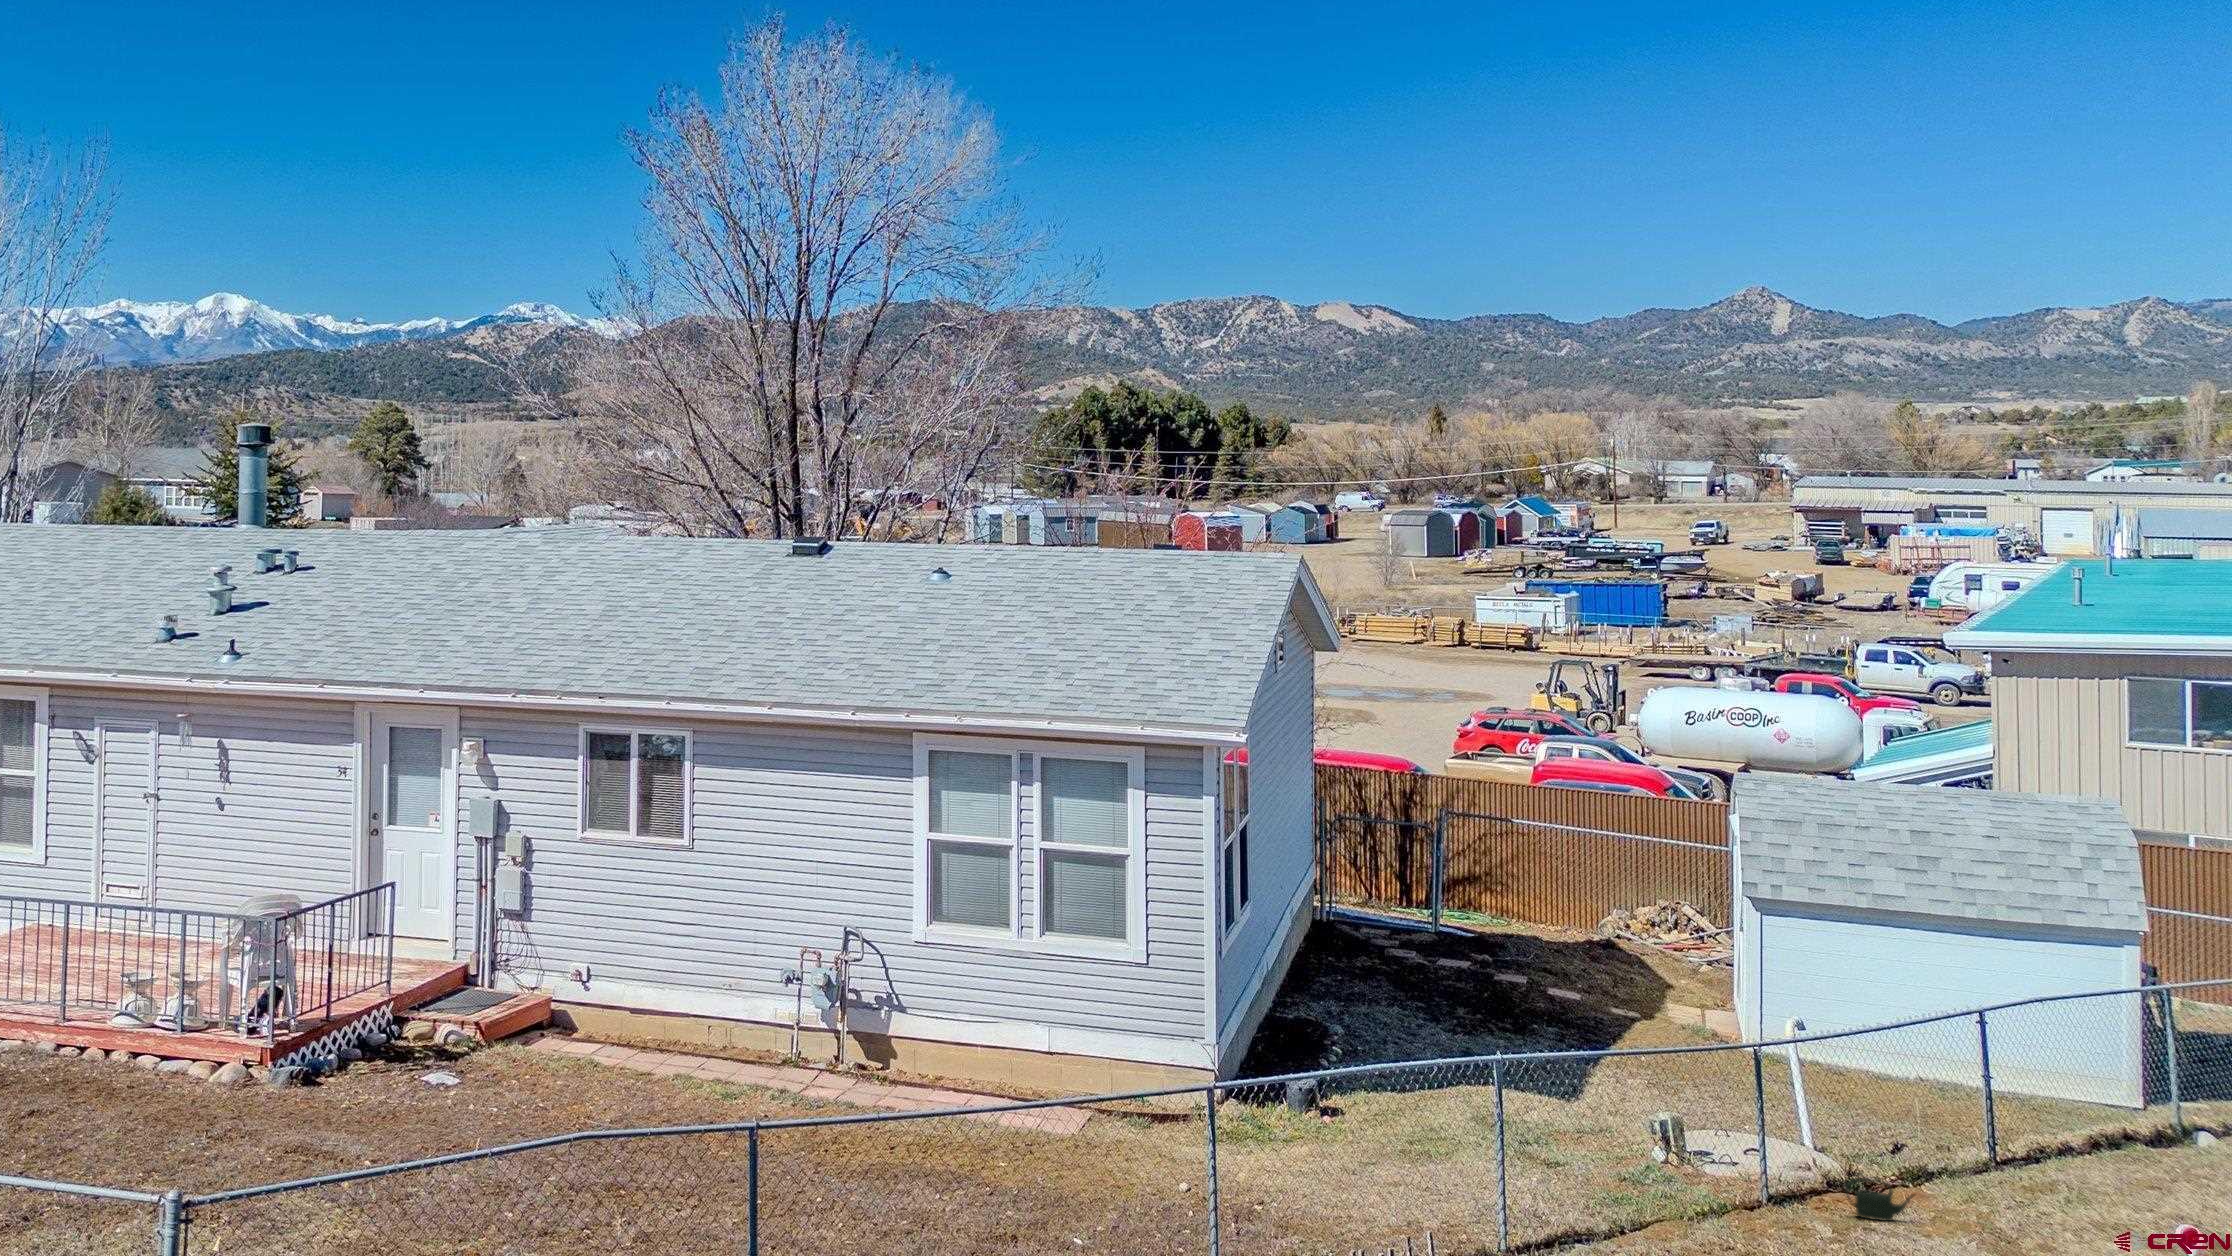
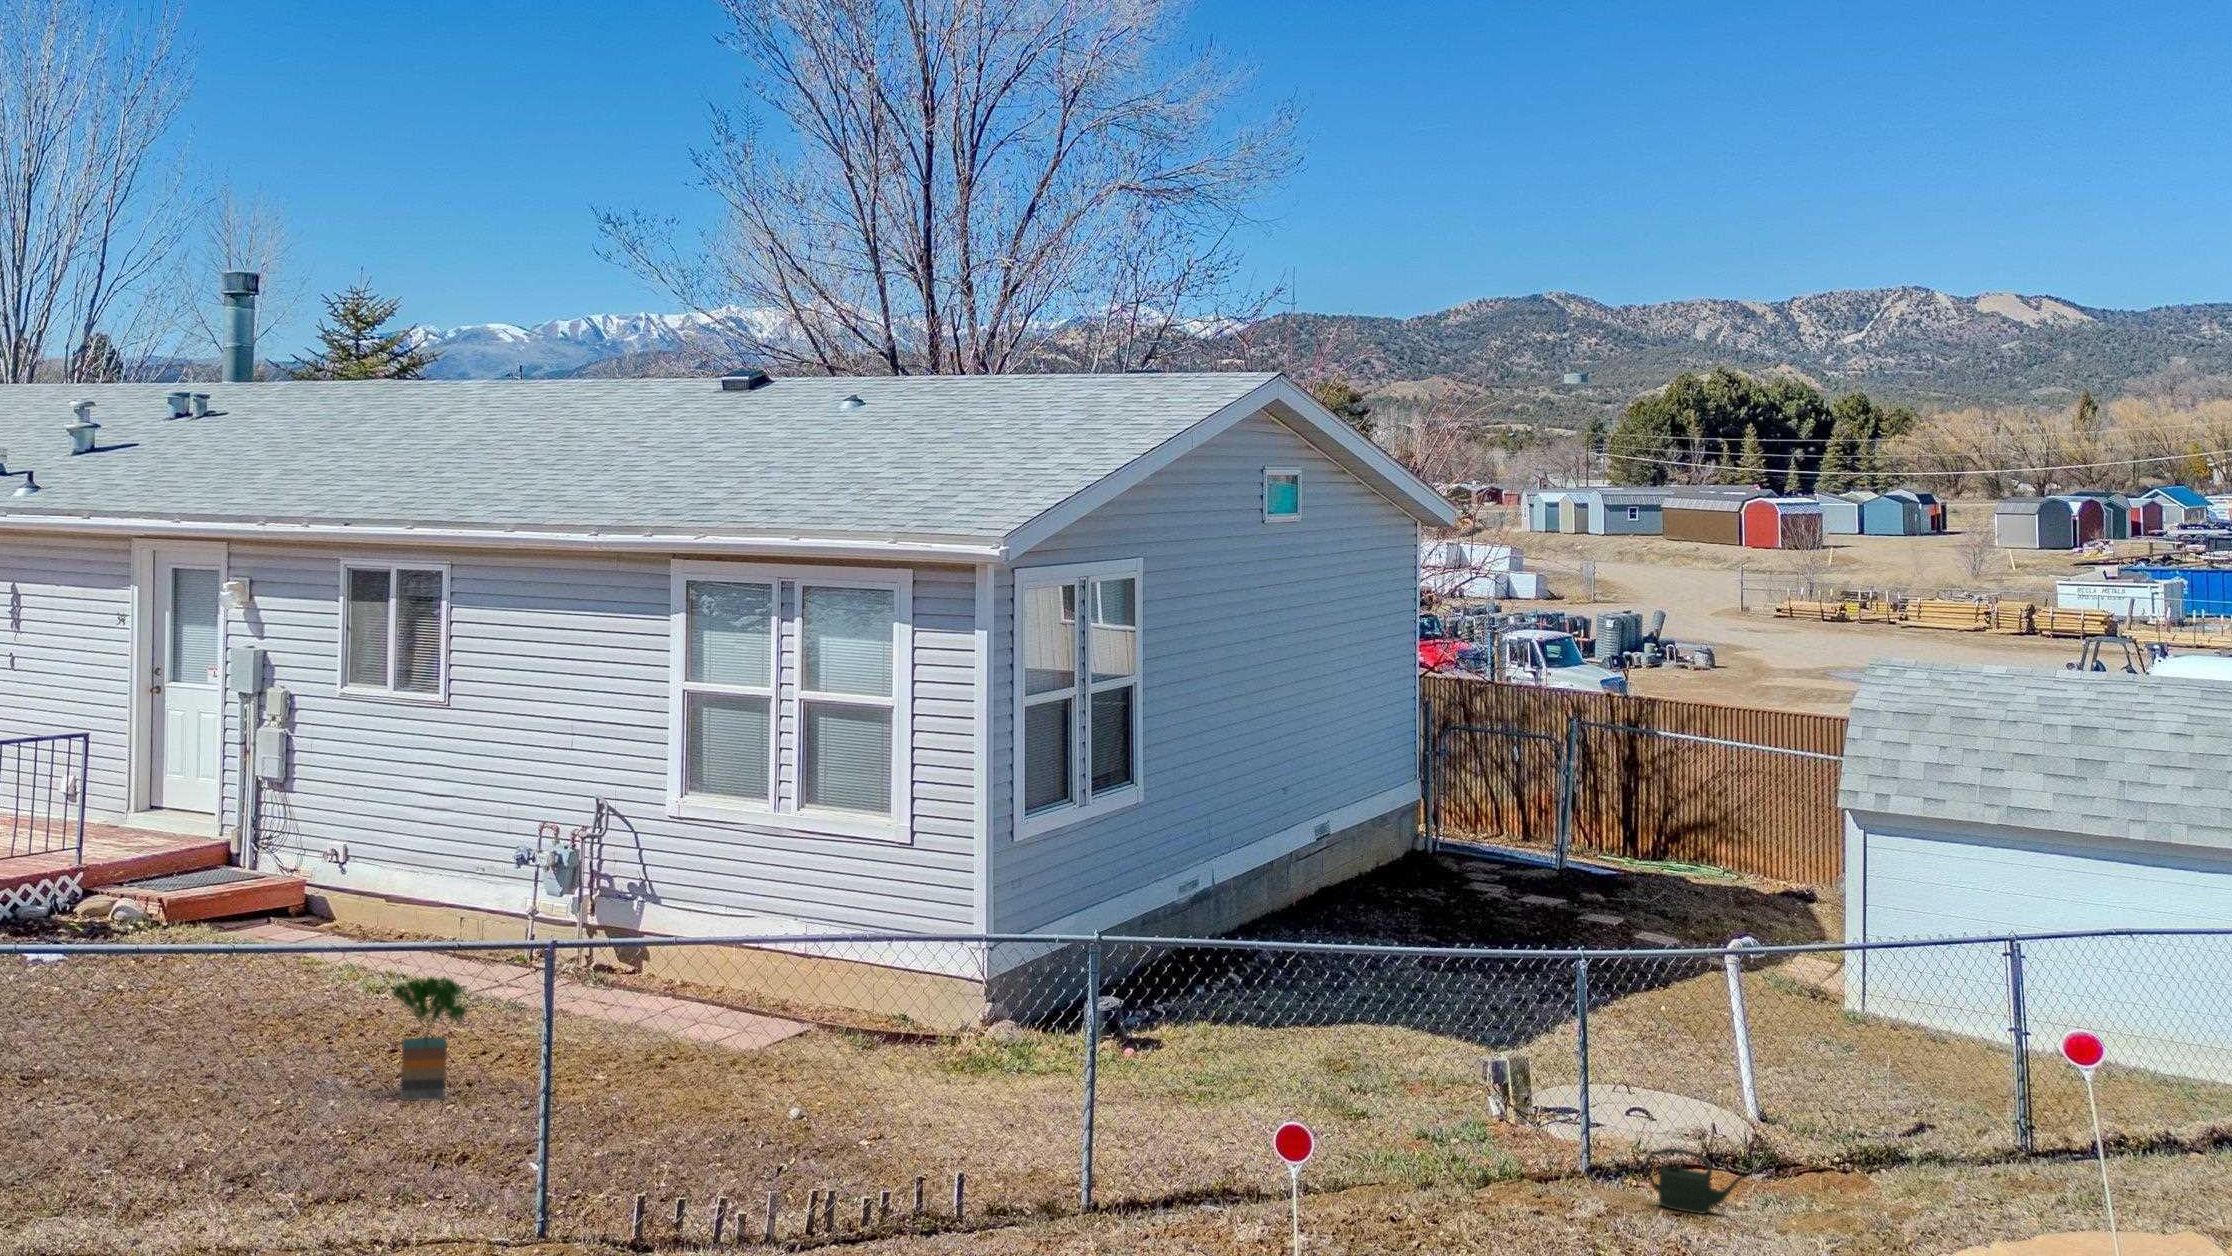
potted tree: none [924,1099,992,1199] -> present [392,976,468,1101]

